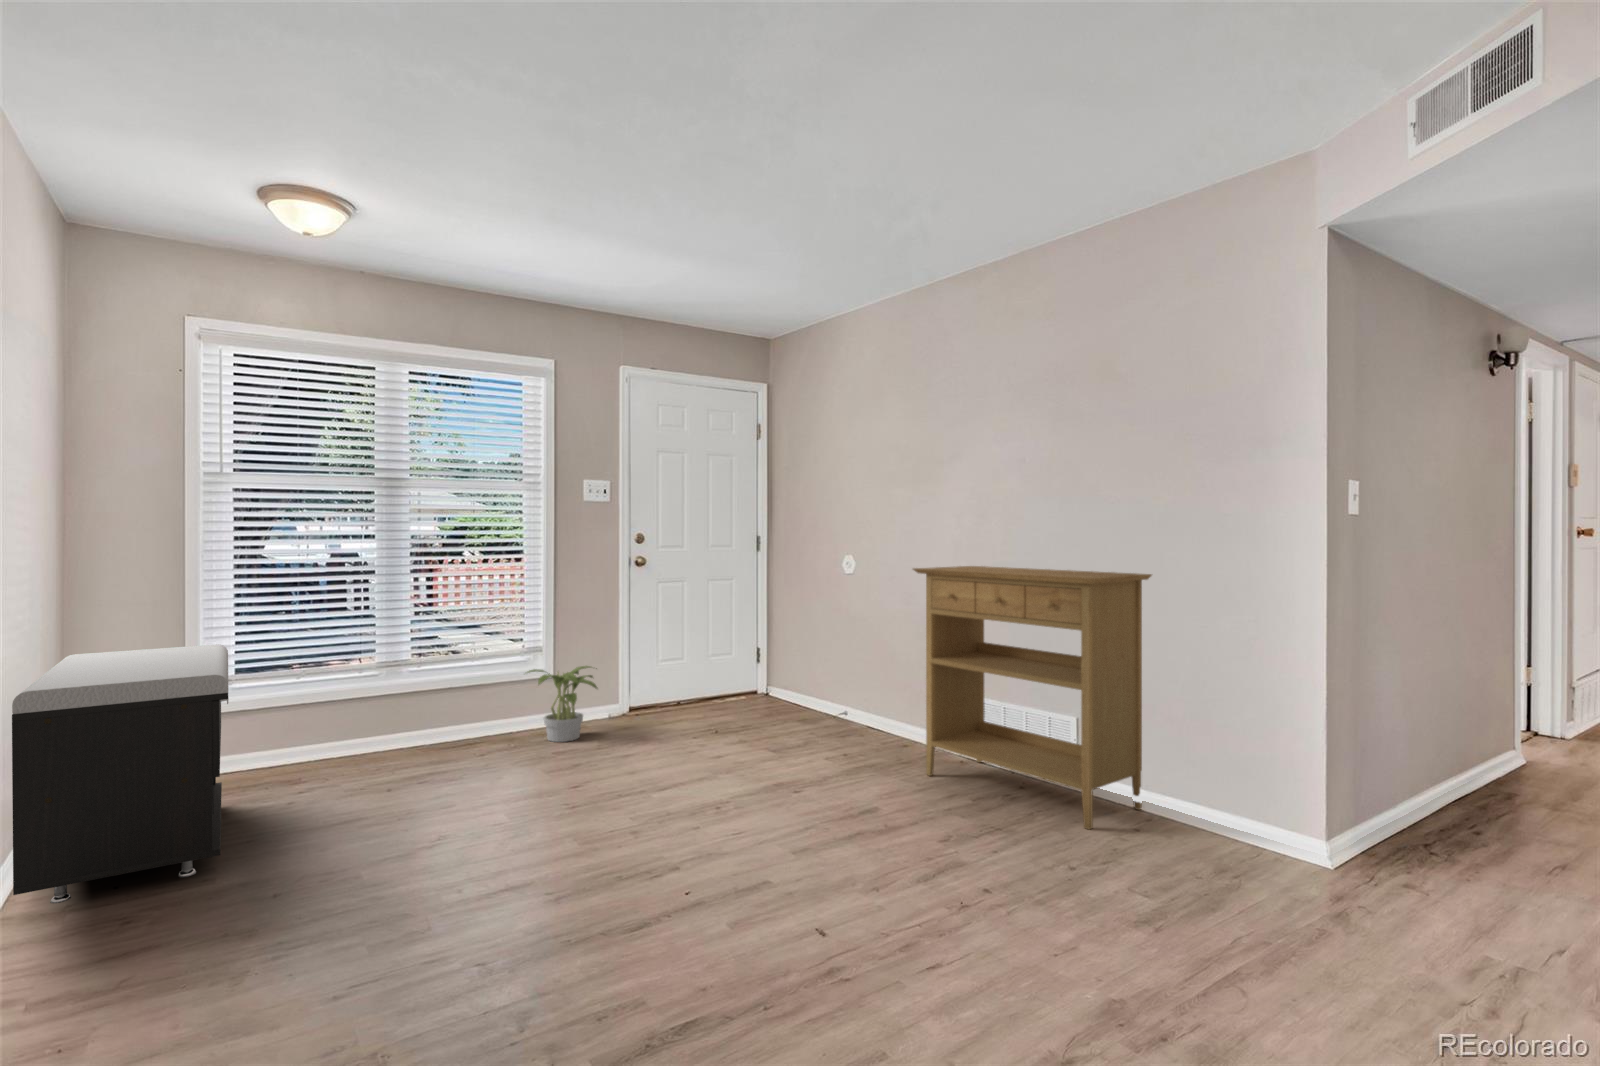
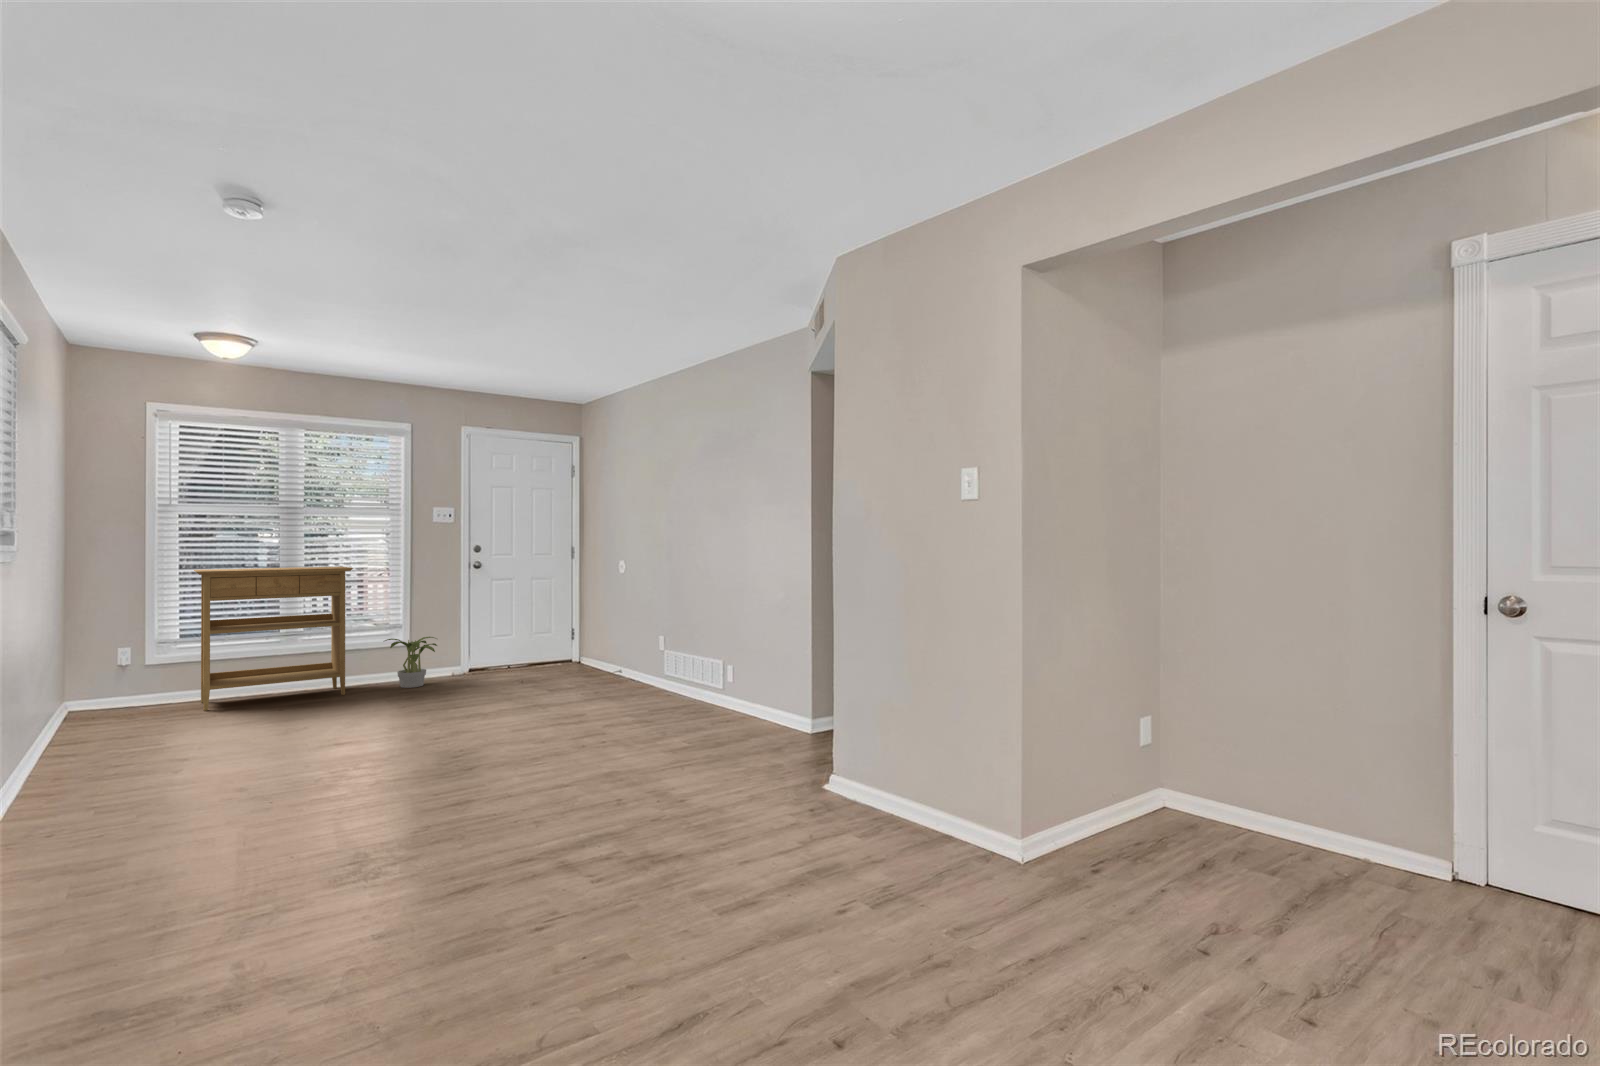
console table: present [913,566,1152,829] -> present [194,567,353,711]
storage bench: present [12,644,229,903] -> none [47,616,173,753]

